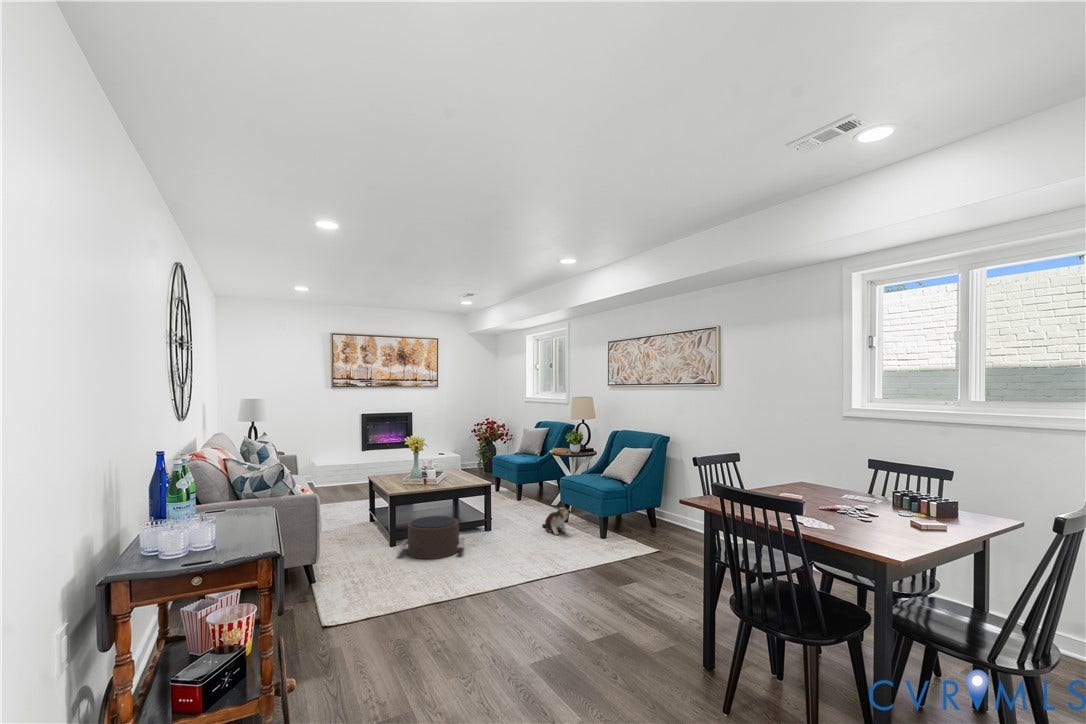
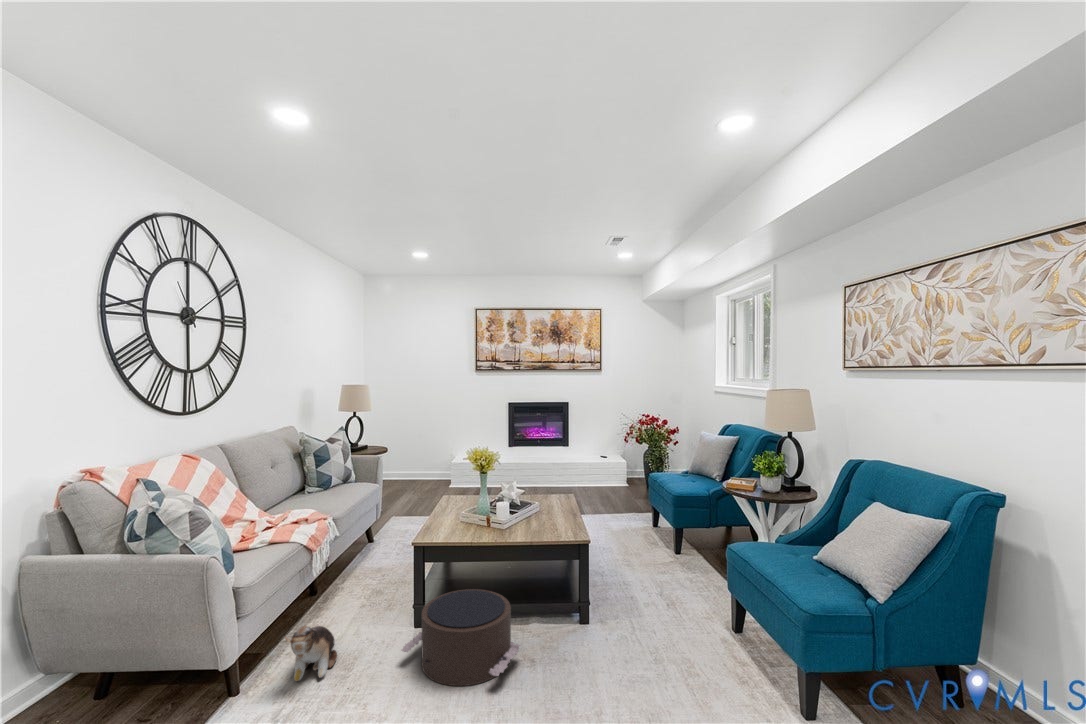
plush toy: present [542,507,570,535] -> present [285,626,337,681]

